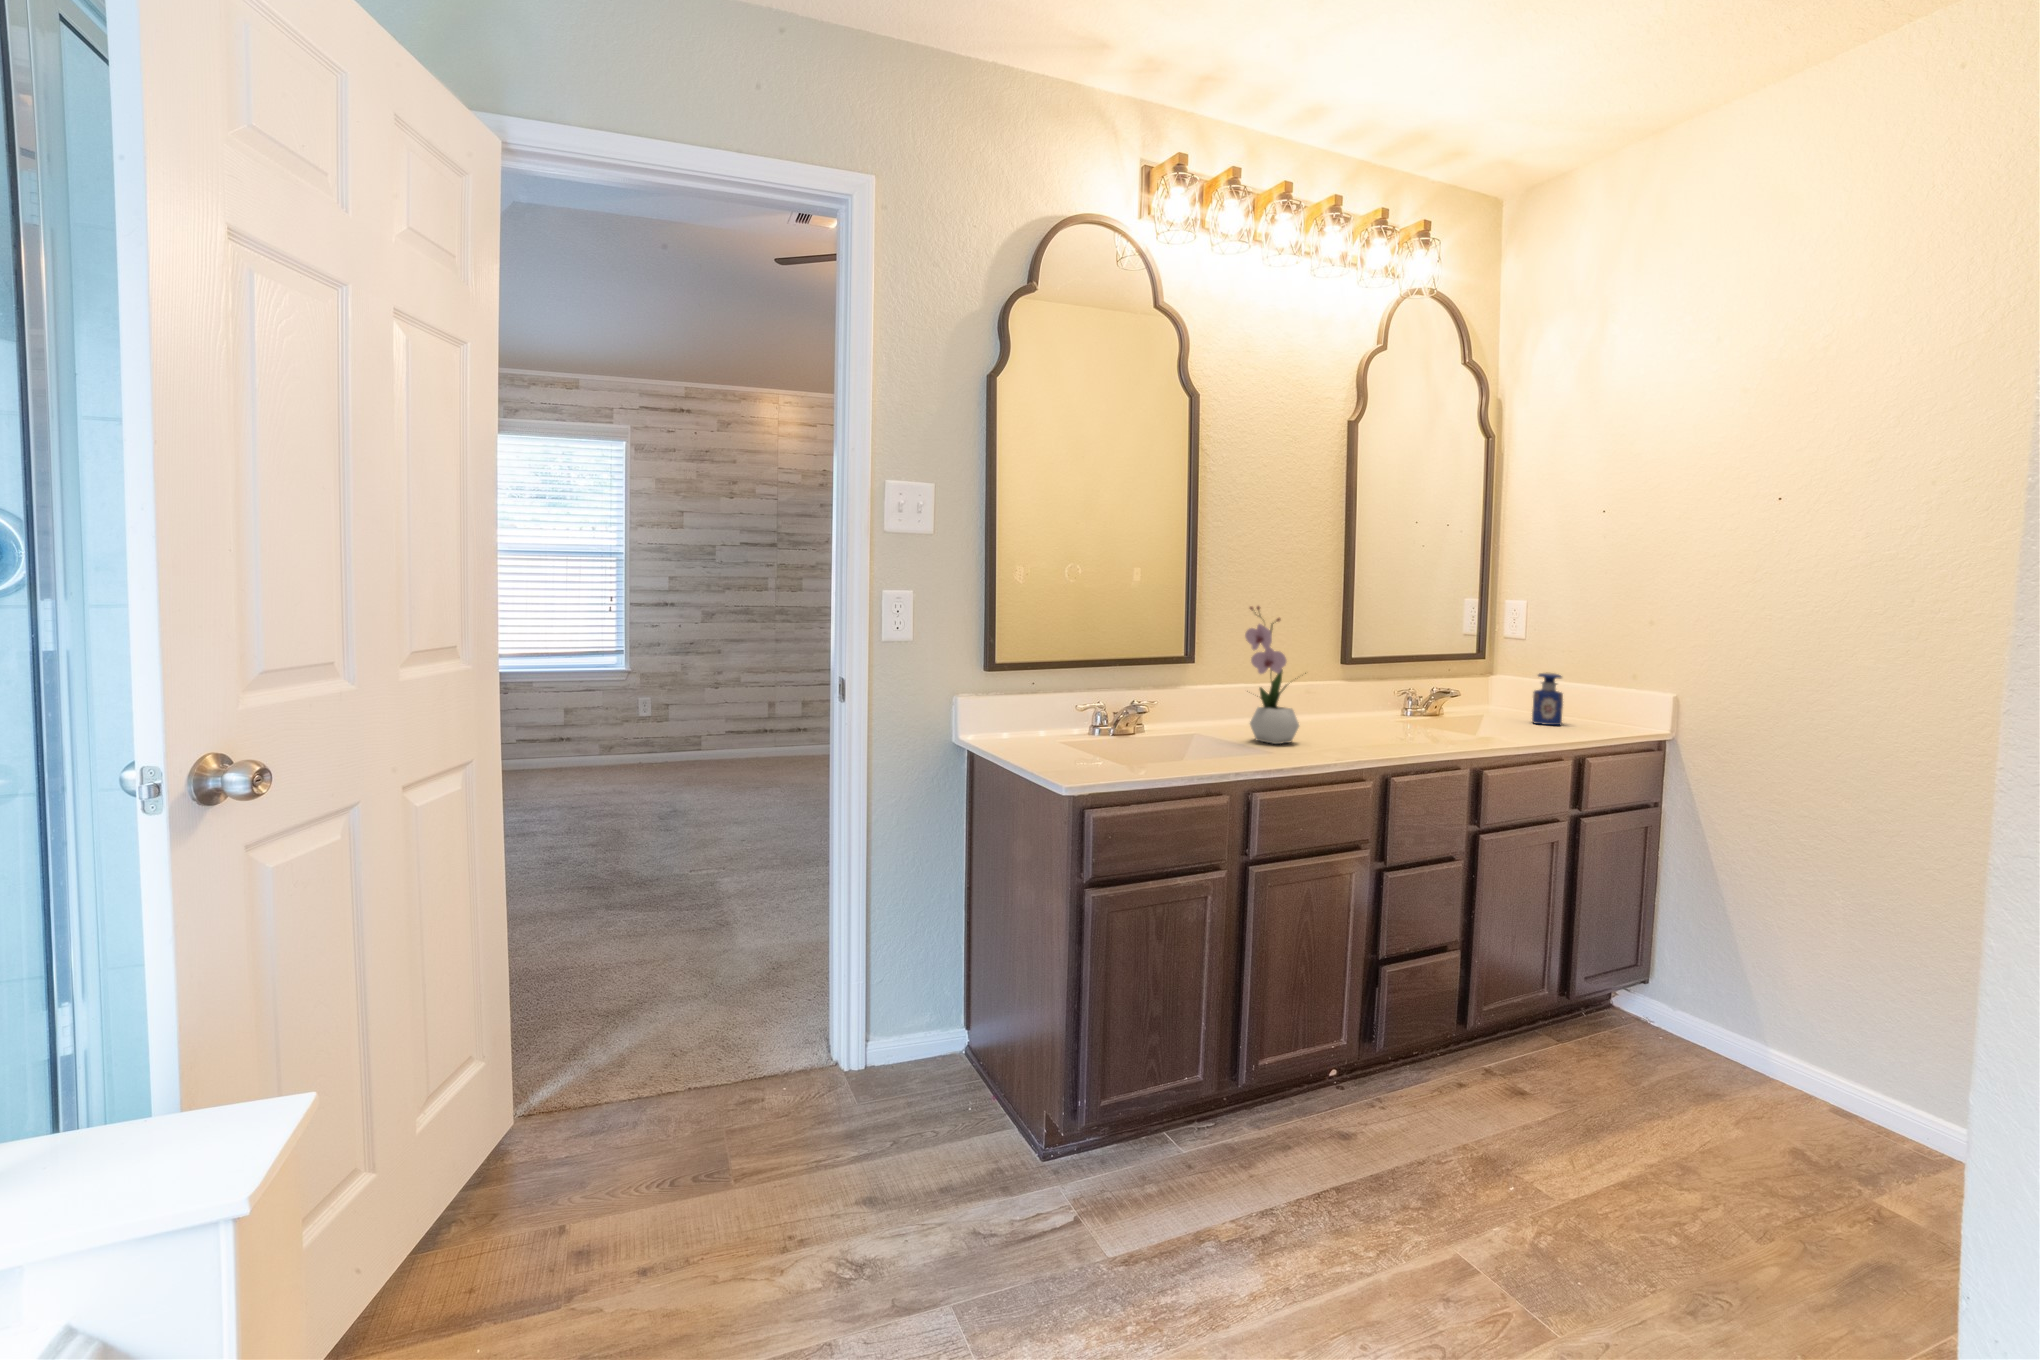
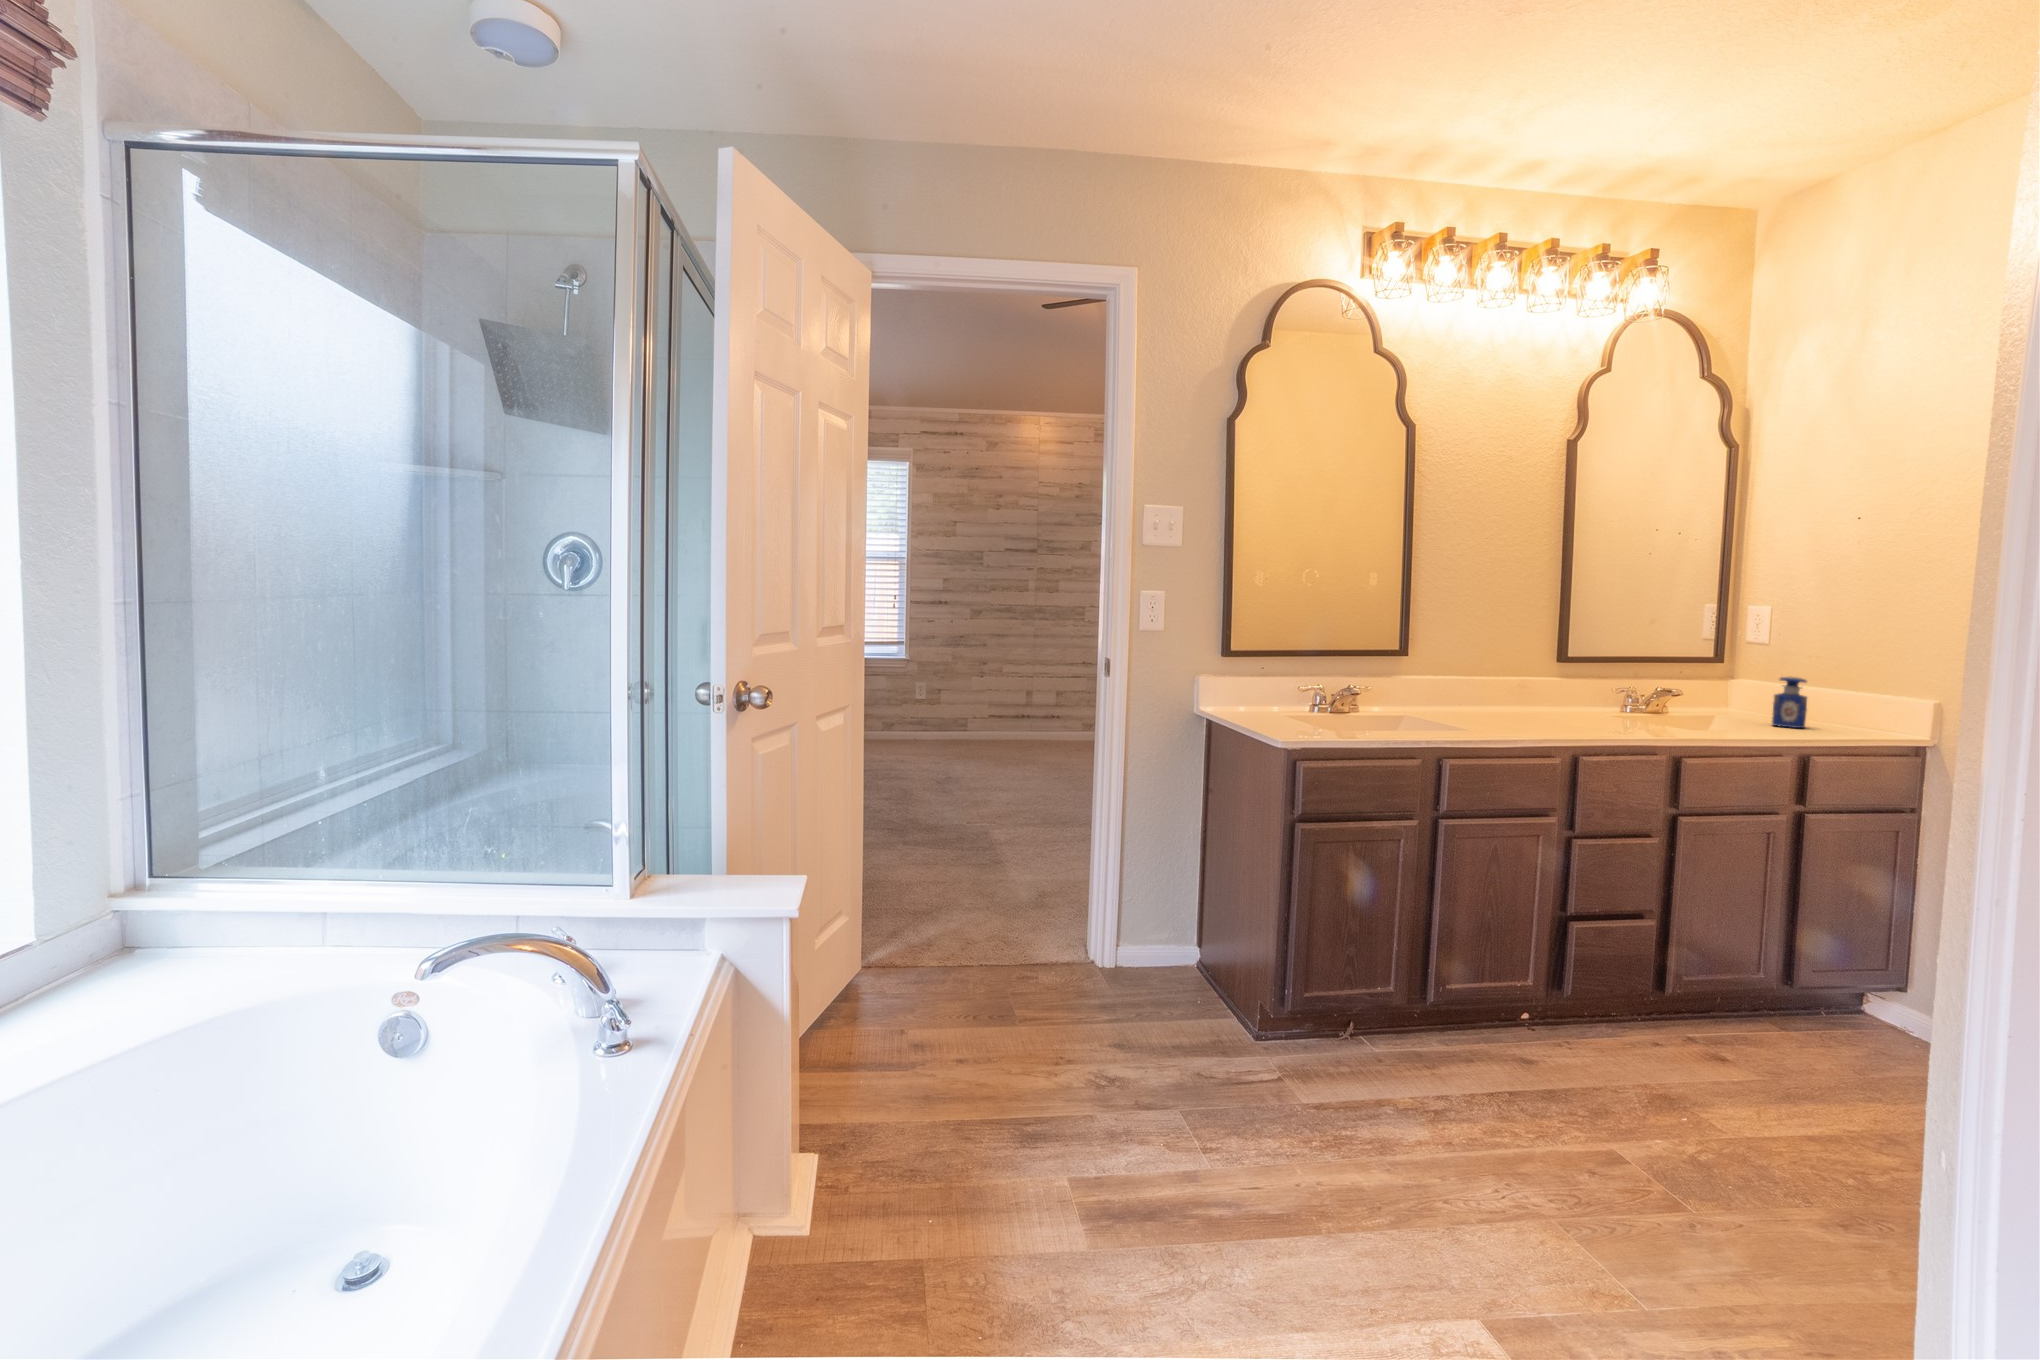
flower arrangement: present [1245,606,1306,744] -> none [1451,606,1513,727]

